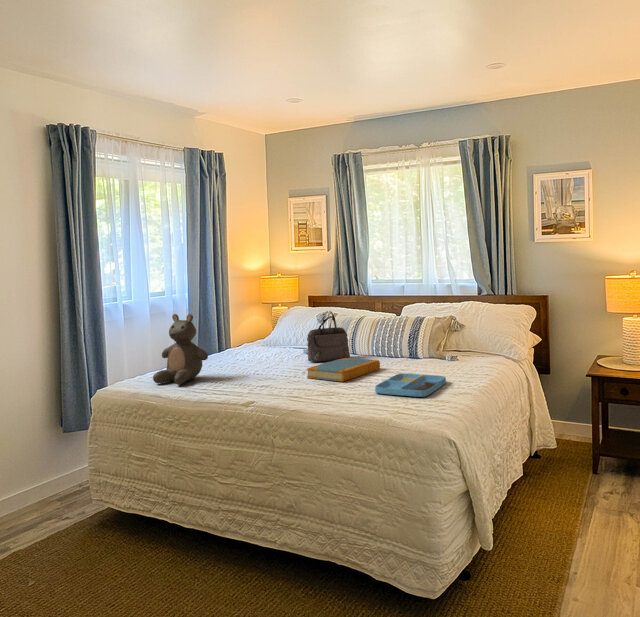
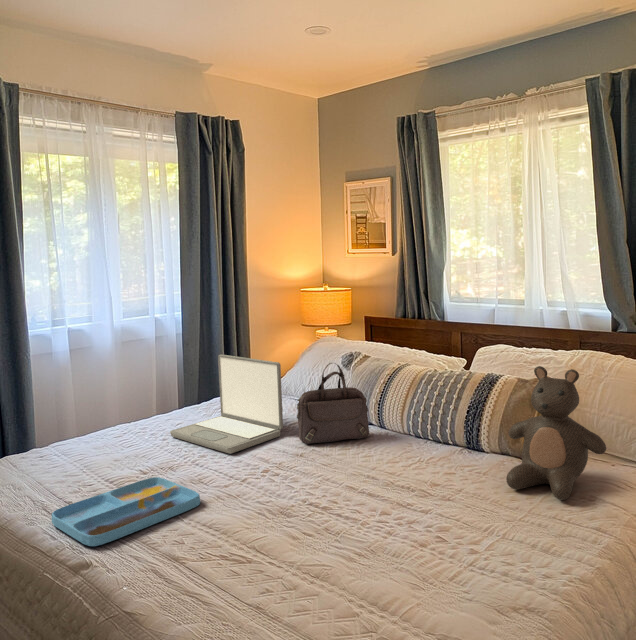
laptop: none [219,312,294,368] -> present [170,354,283,454]
teddy bear: present [153,314,208,385] -> present [506,366,606,500]
book: present [307,358,380,382] -> none [259,446,395,510]
tray: present [375,374,446,397] -> present [52,477,200,546]

